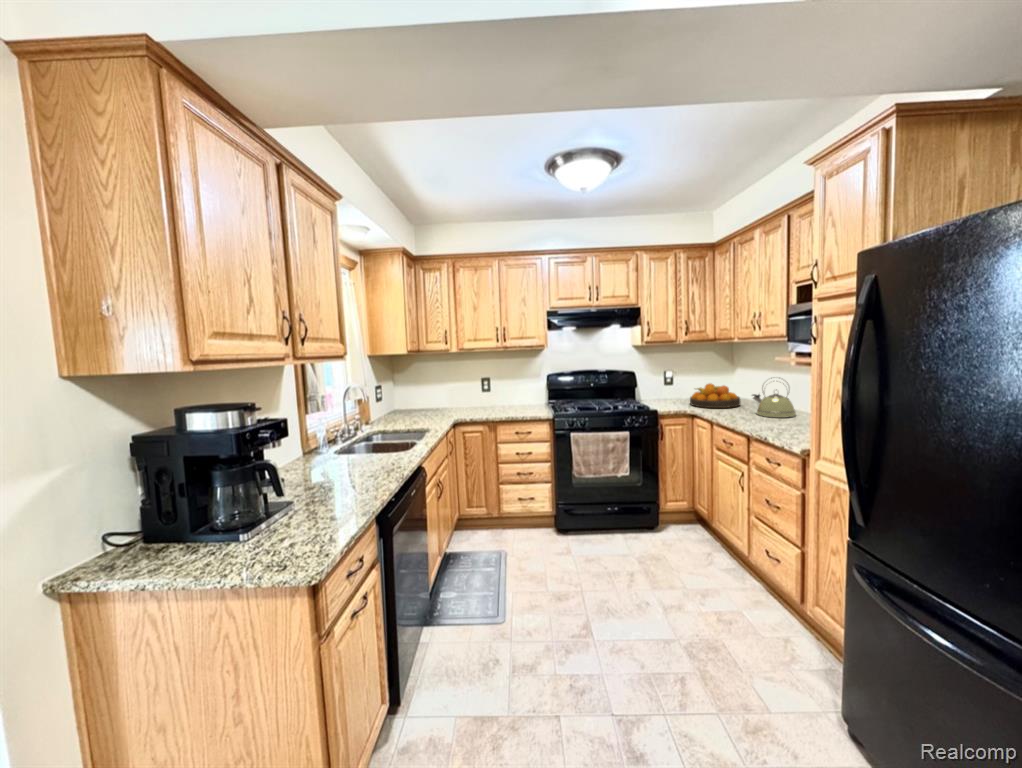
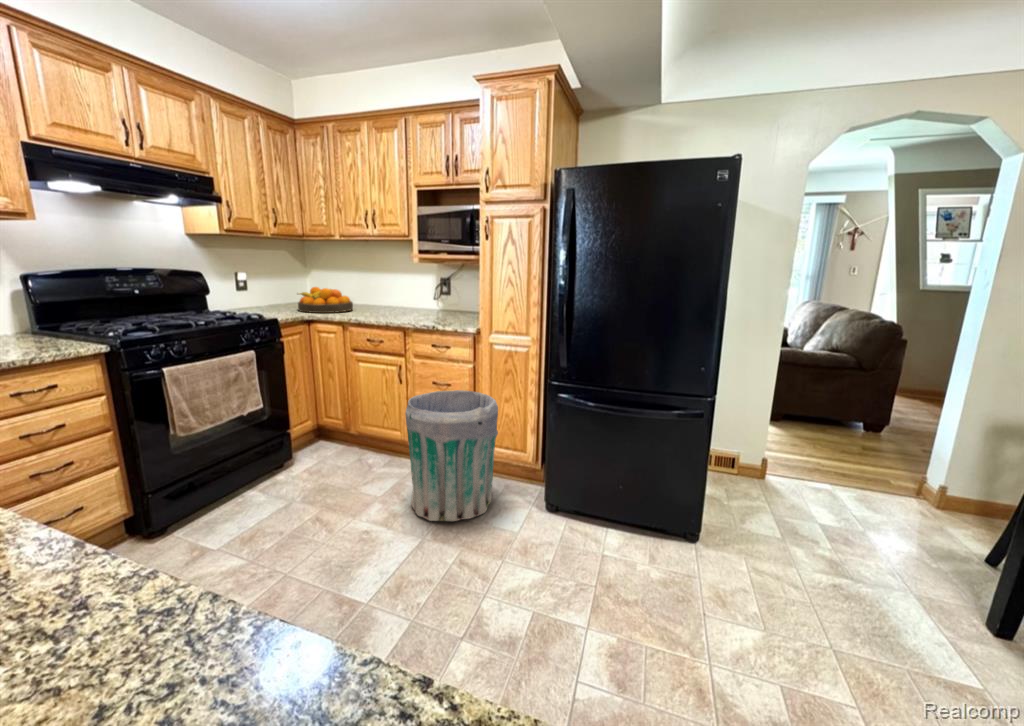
kettle: present [752,378,796,418] -> none [376,276,414,314]
trash can: none [686,504,803,668] -> present [405,390,498,521]

